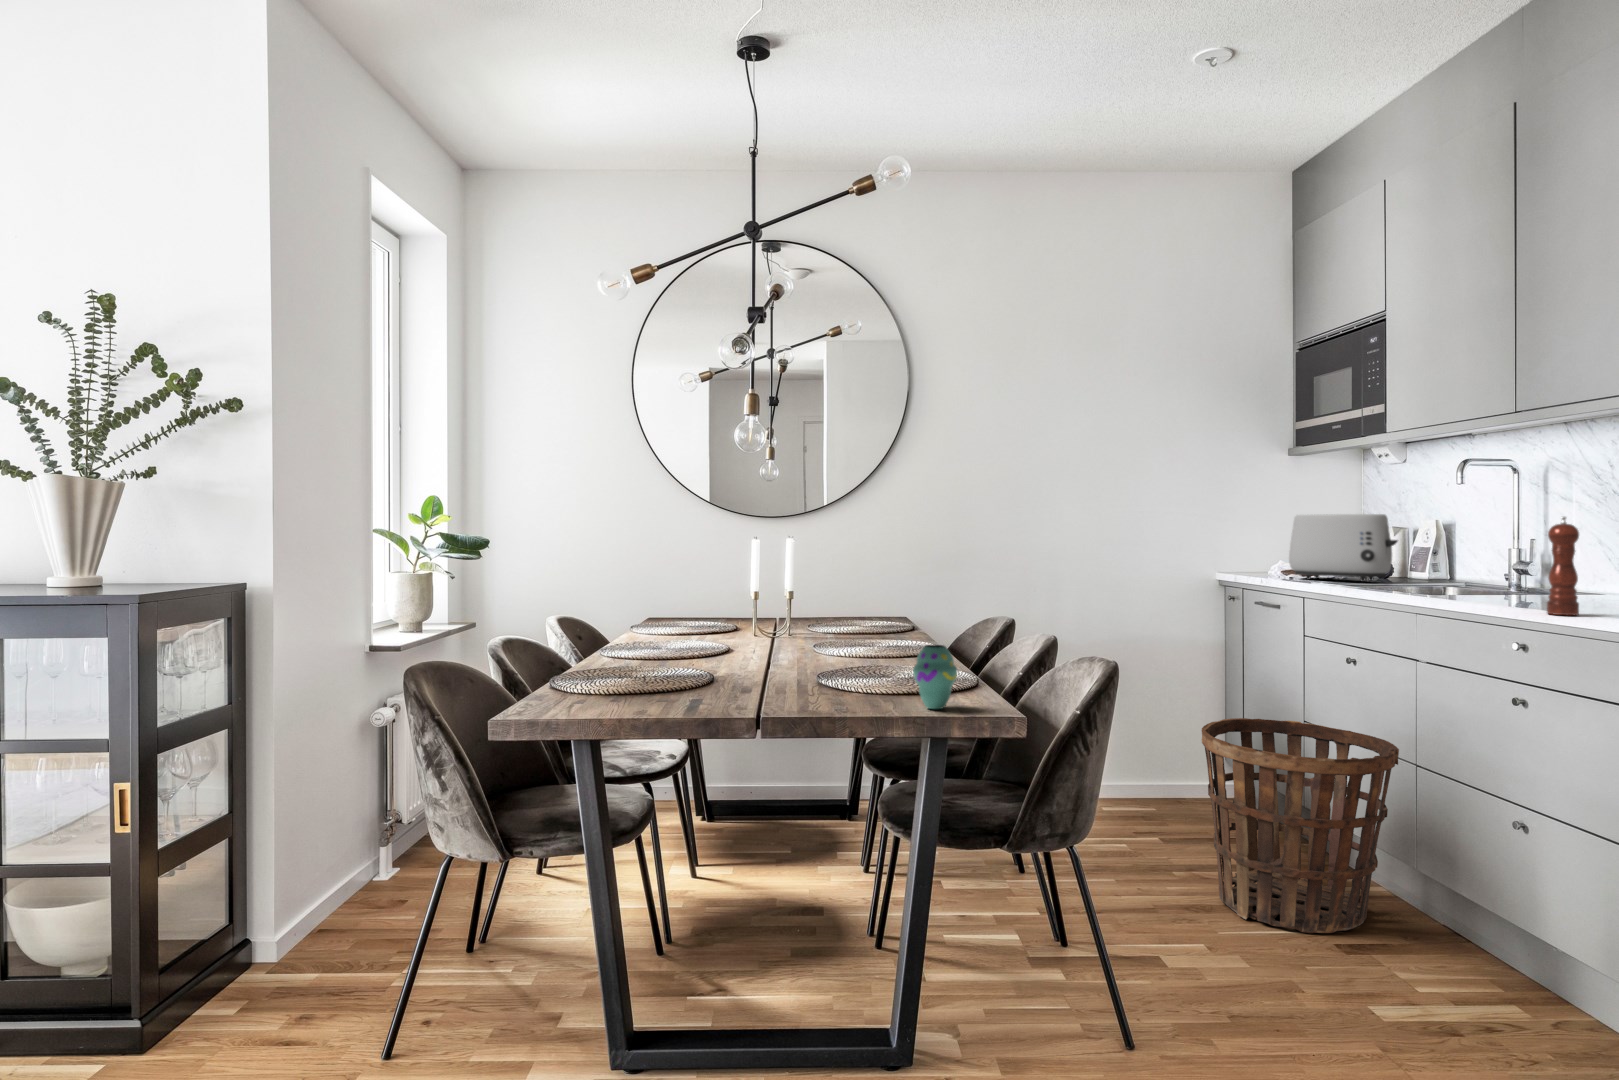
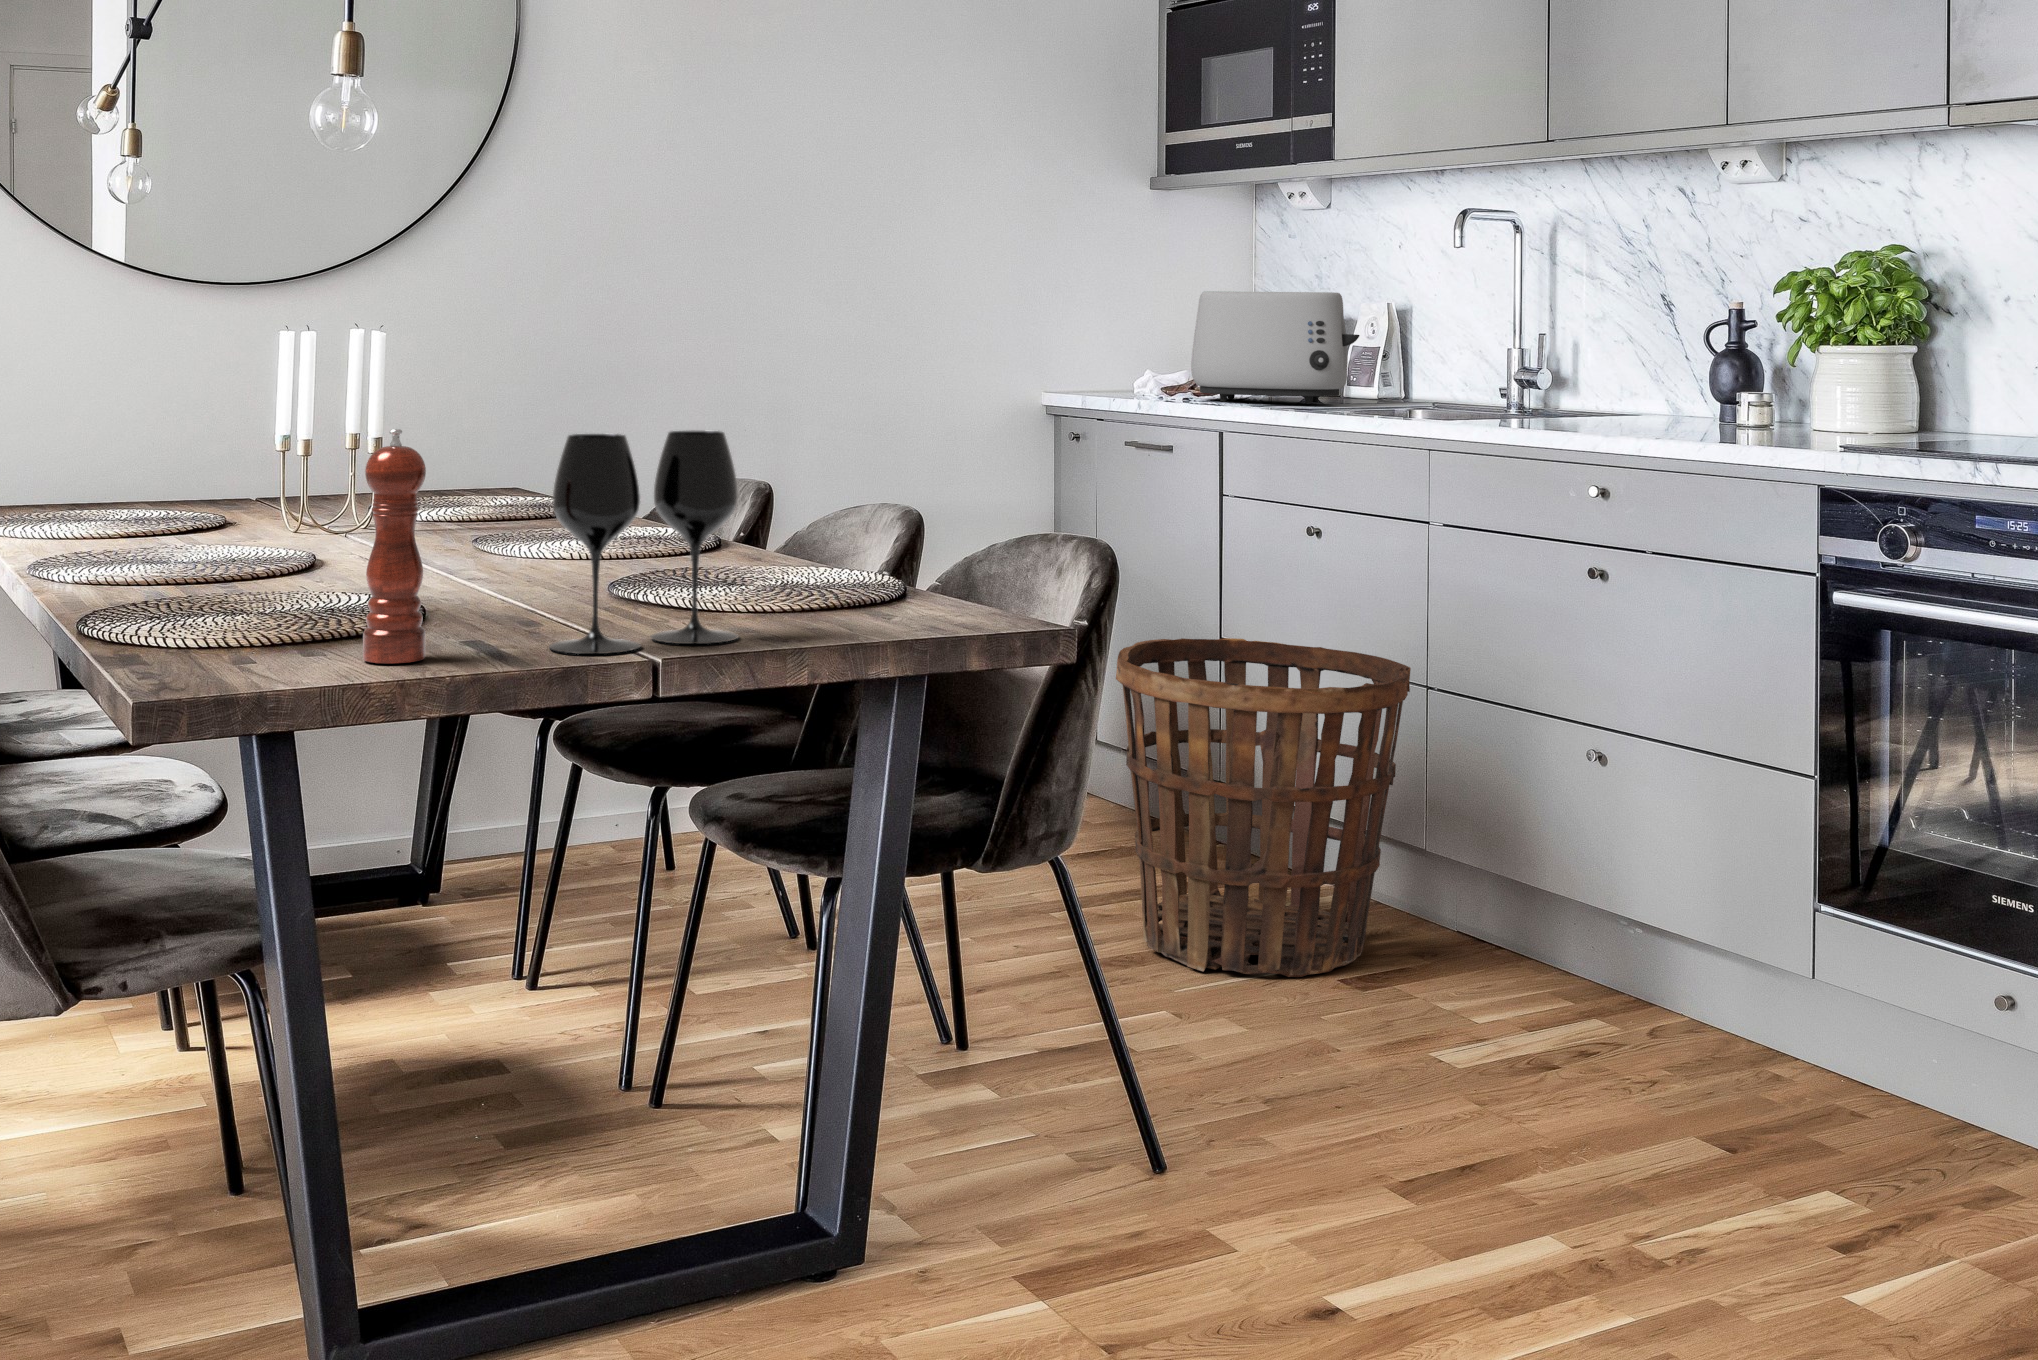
pepper mill: present [1547,517,1579,615] -> present [363,429,426,664]
wine glass: none [709,593,819,712] -> present [550,431,738,654]
vase: present [913,645,958,709] -> none [891,516,967,626]

